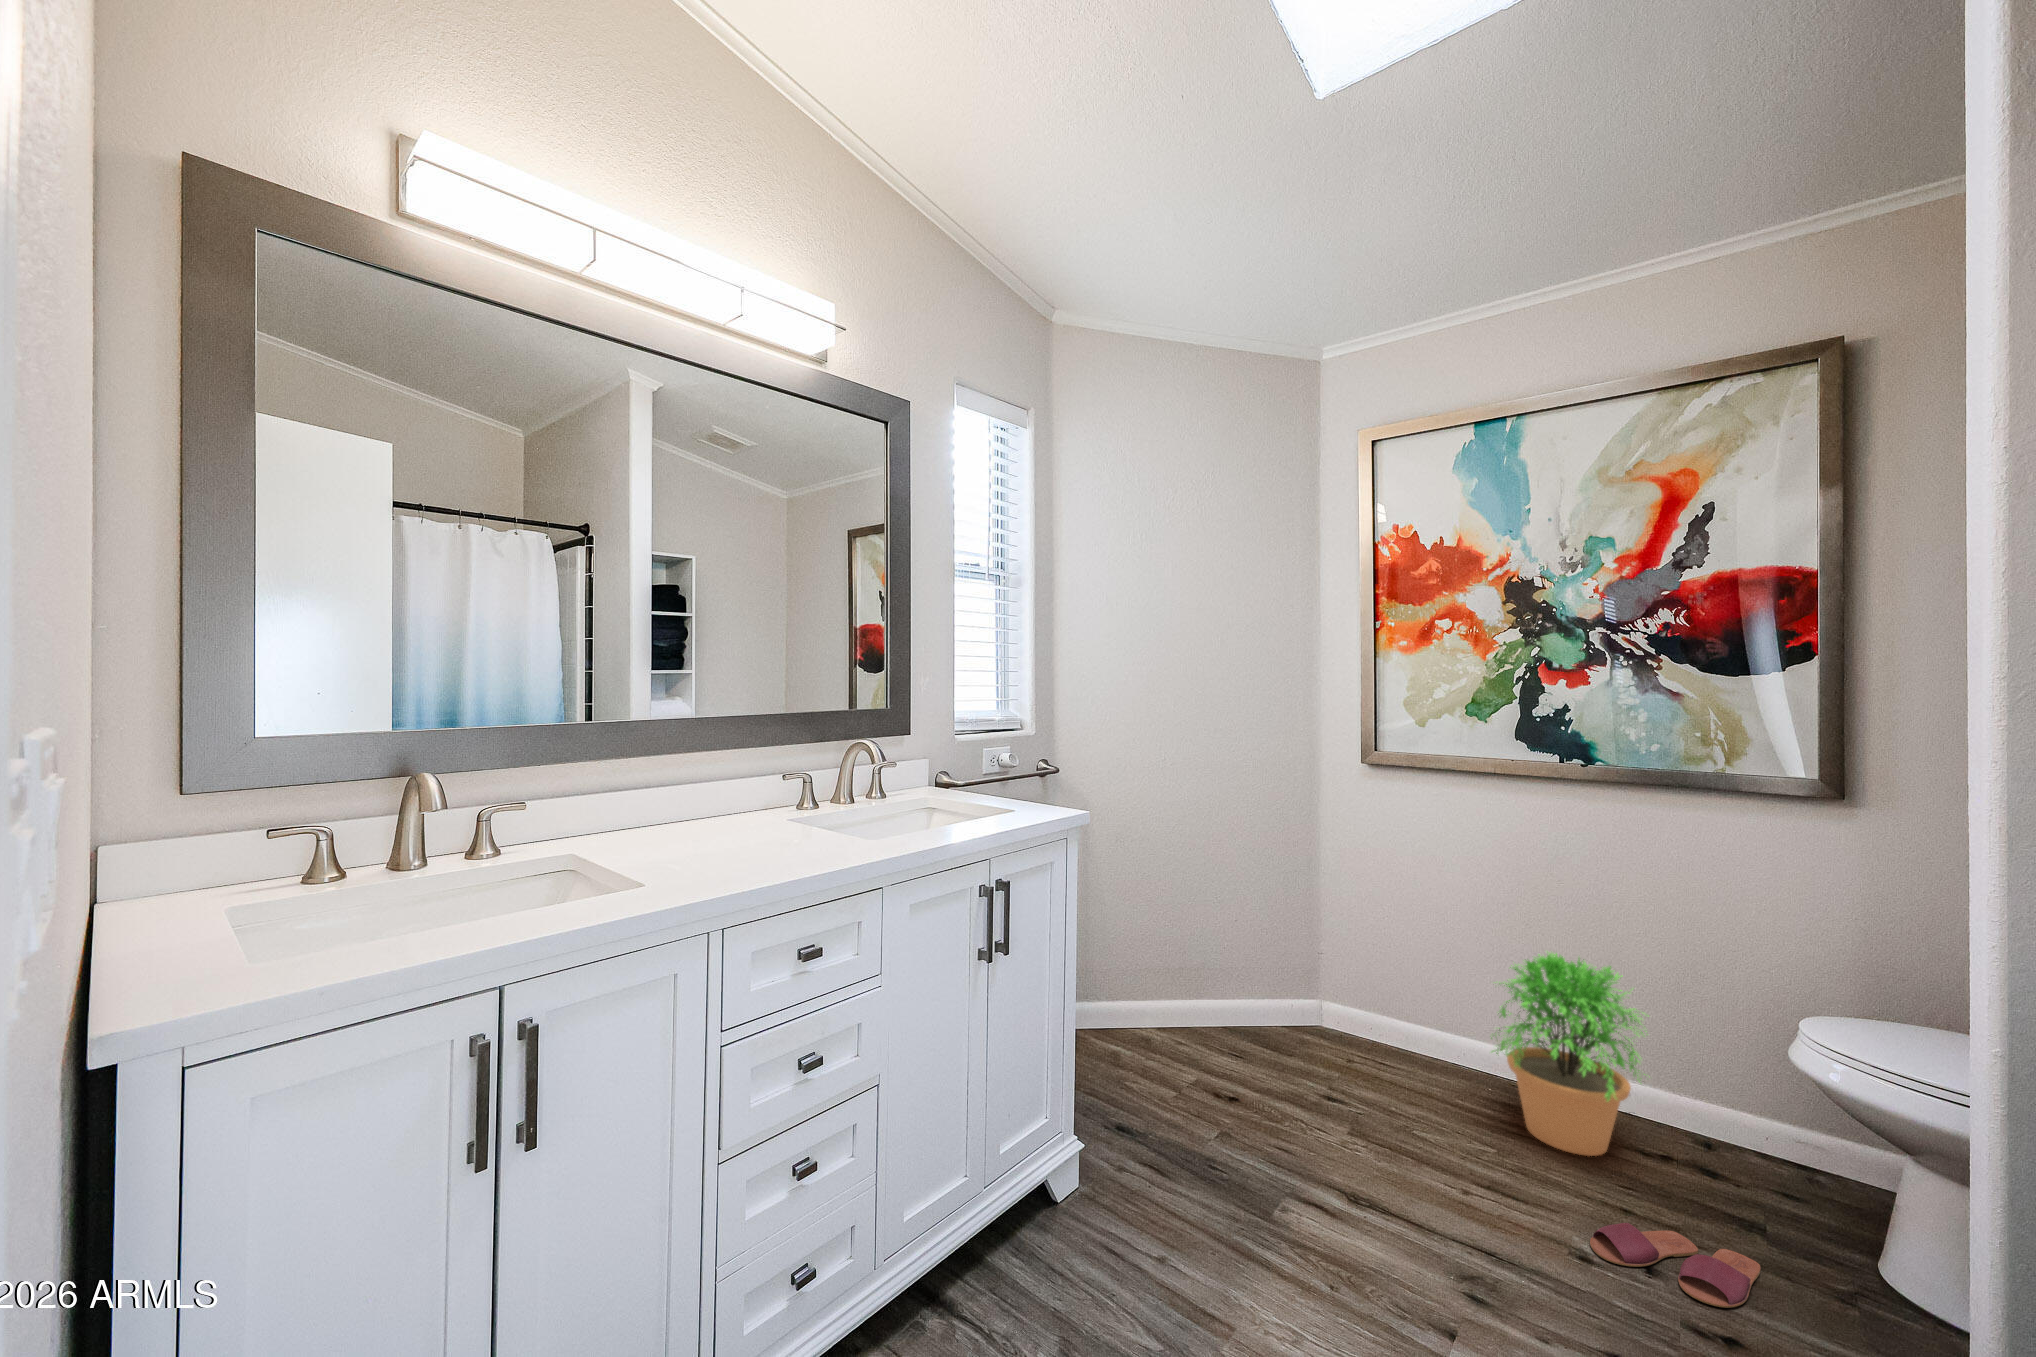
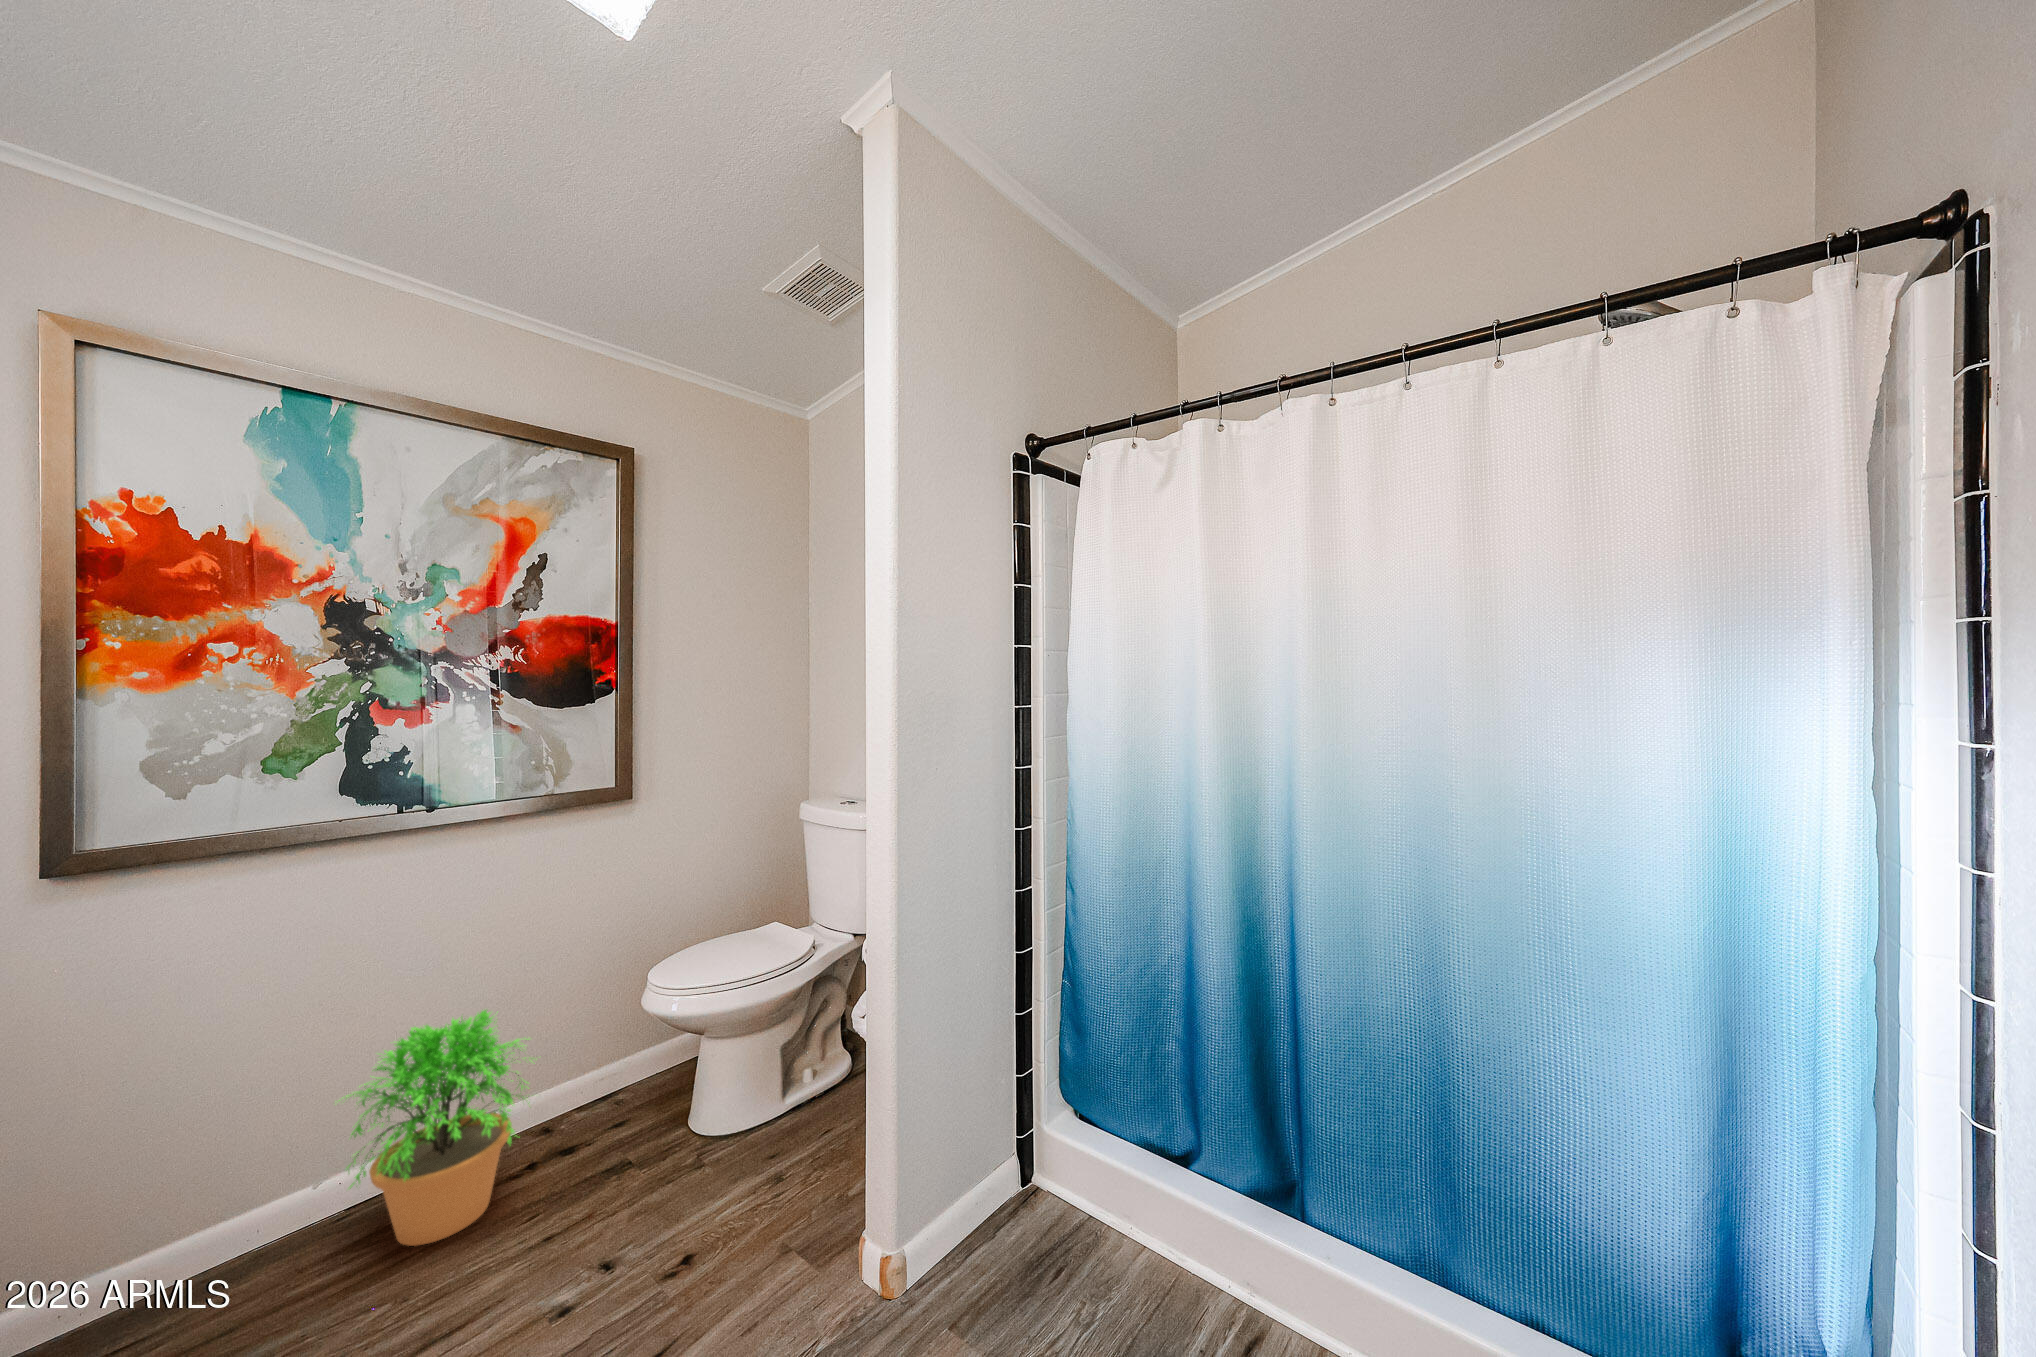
slippers: present [1590,1223,1760,1308] -> none [552,1188,669,1297]

